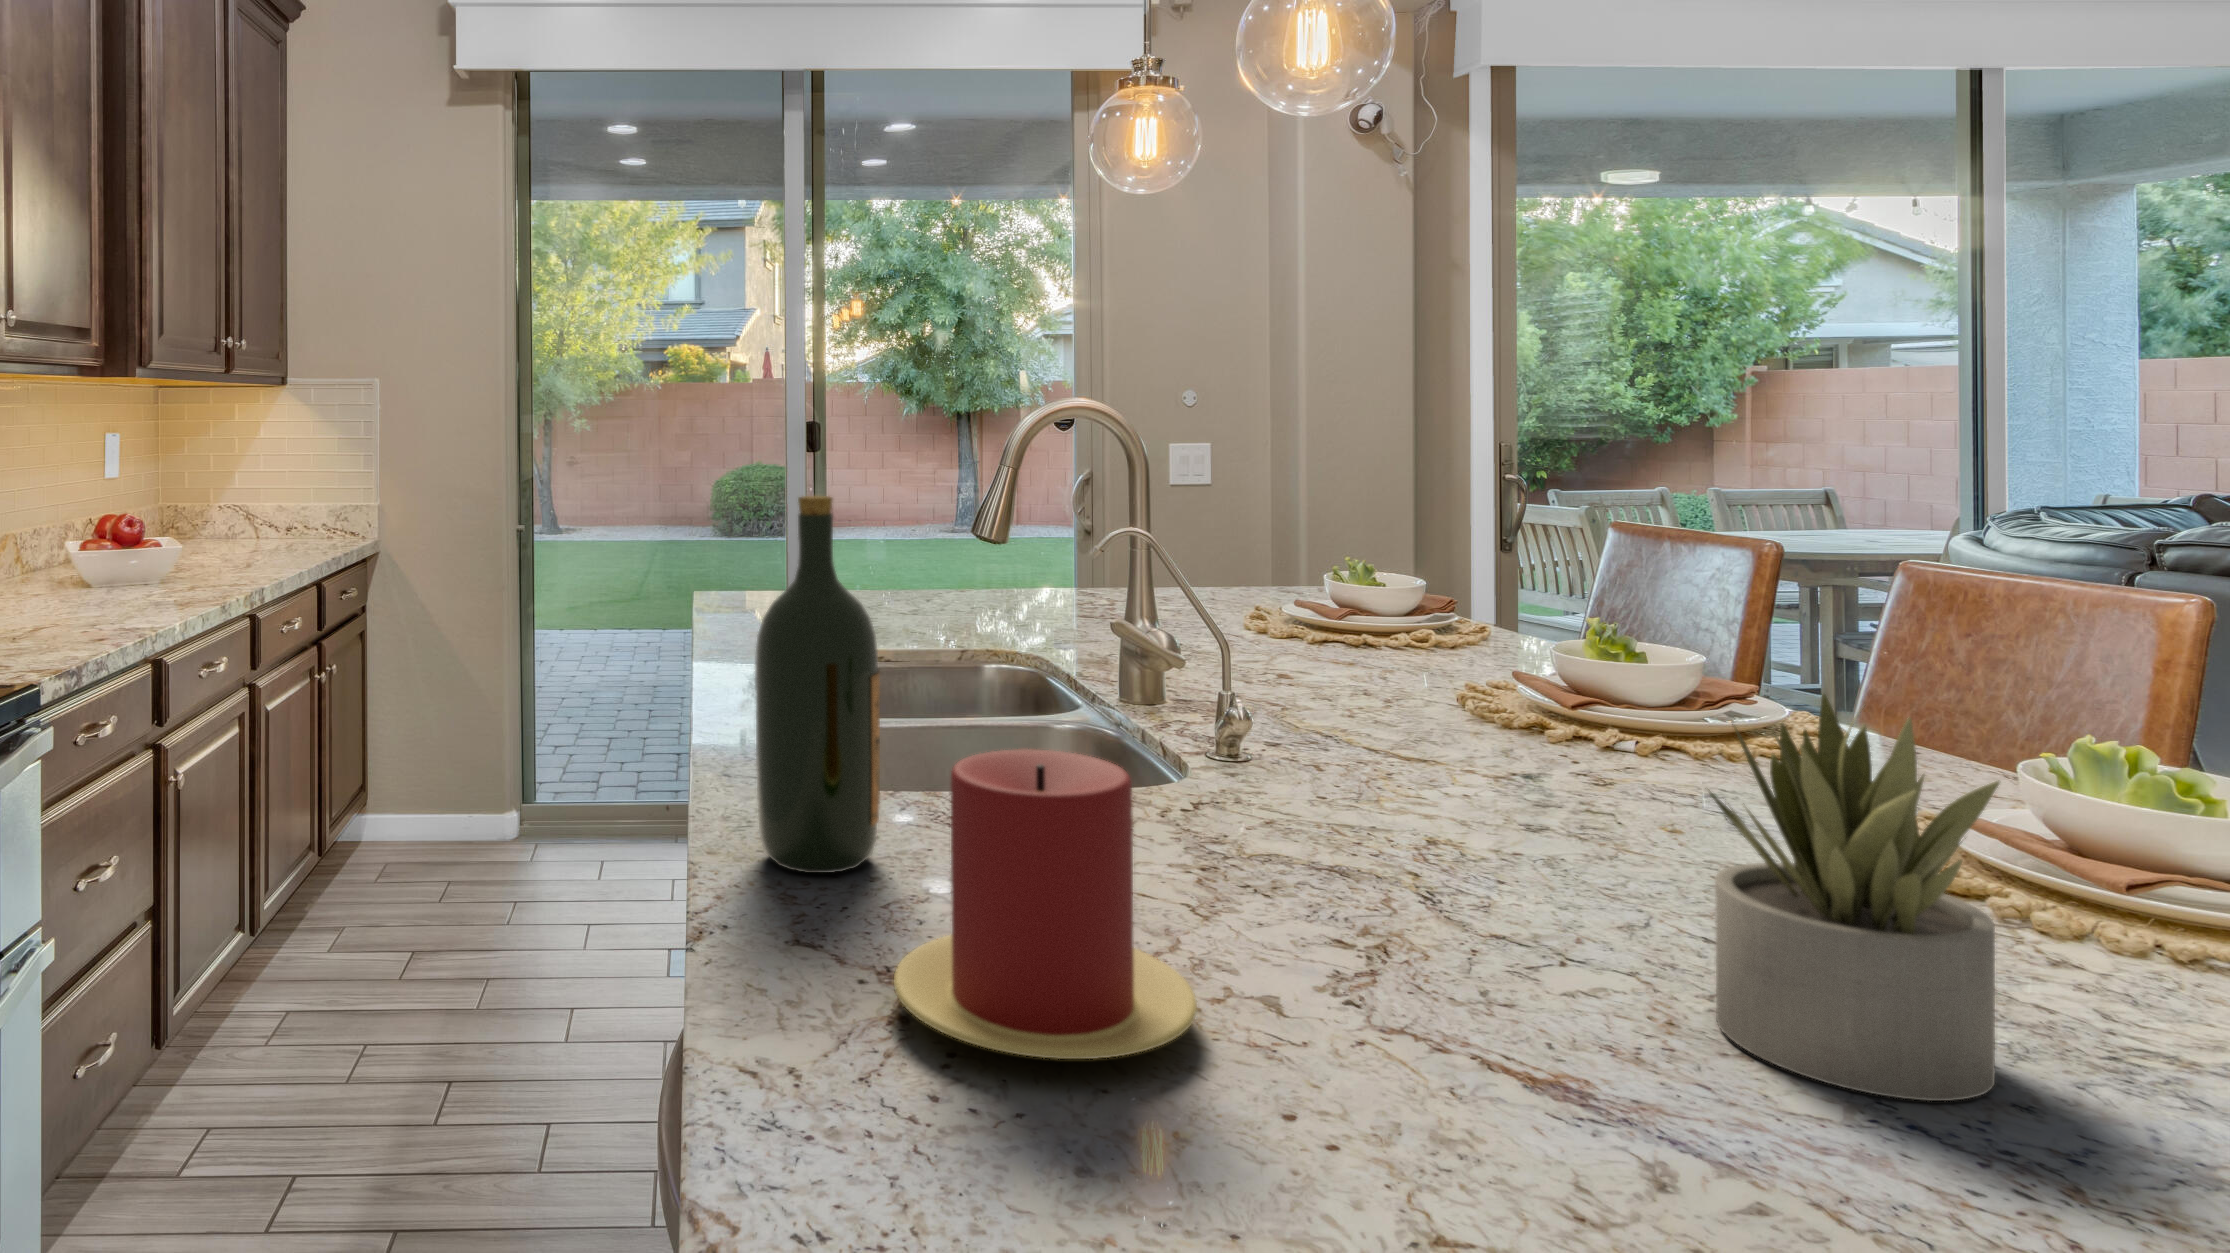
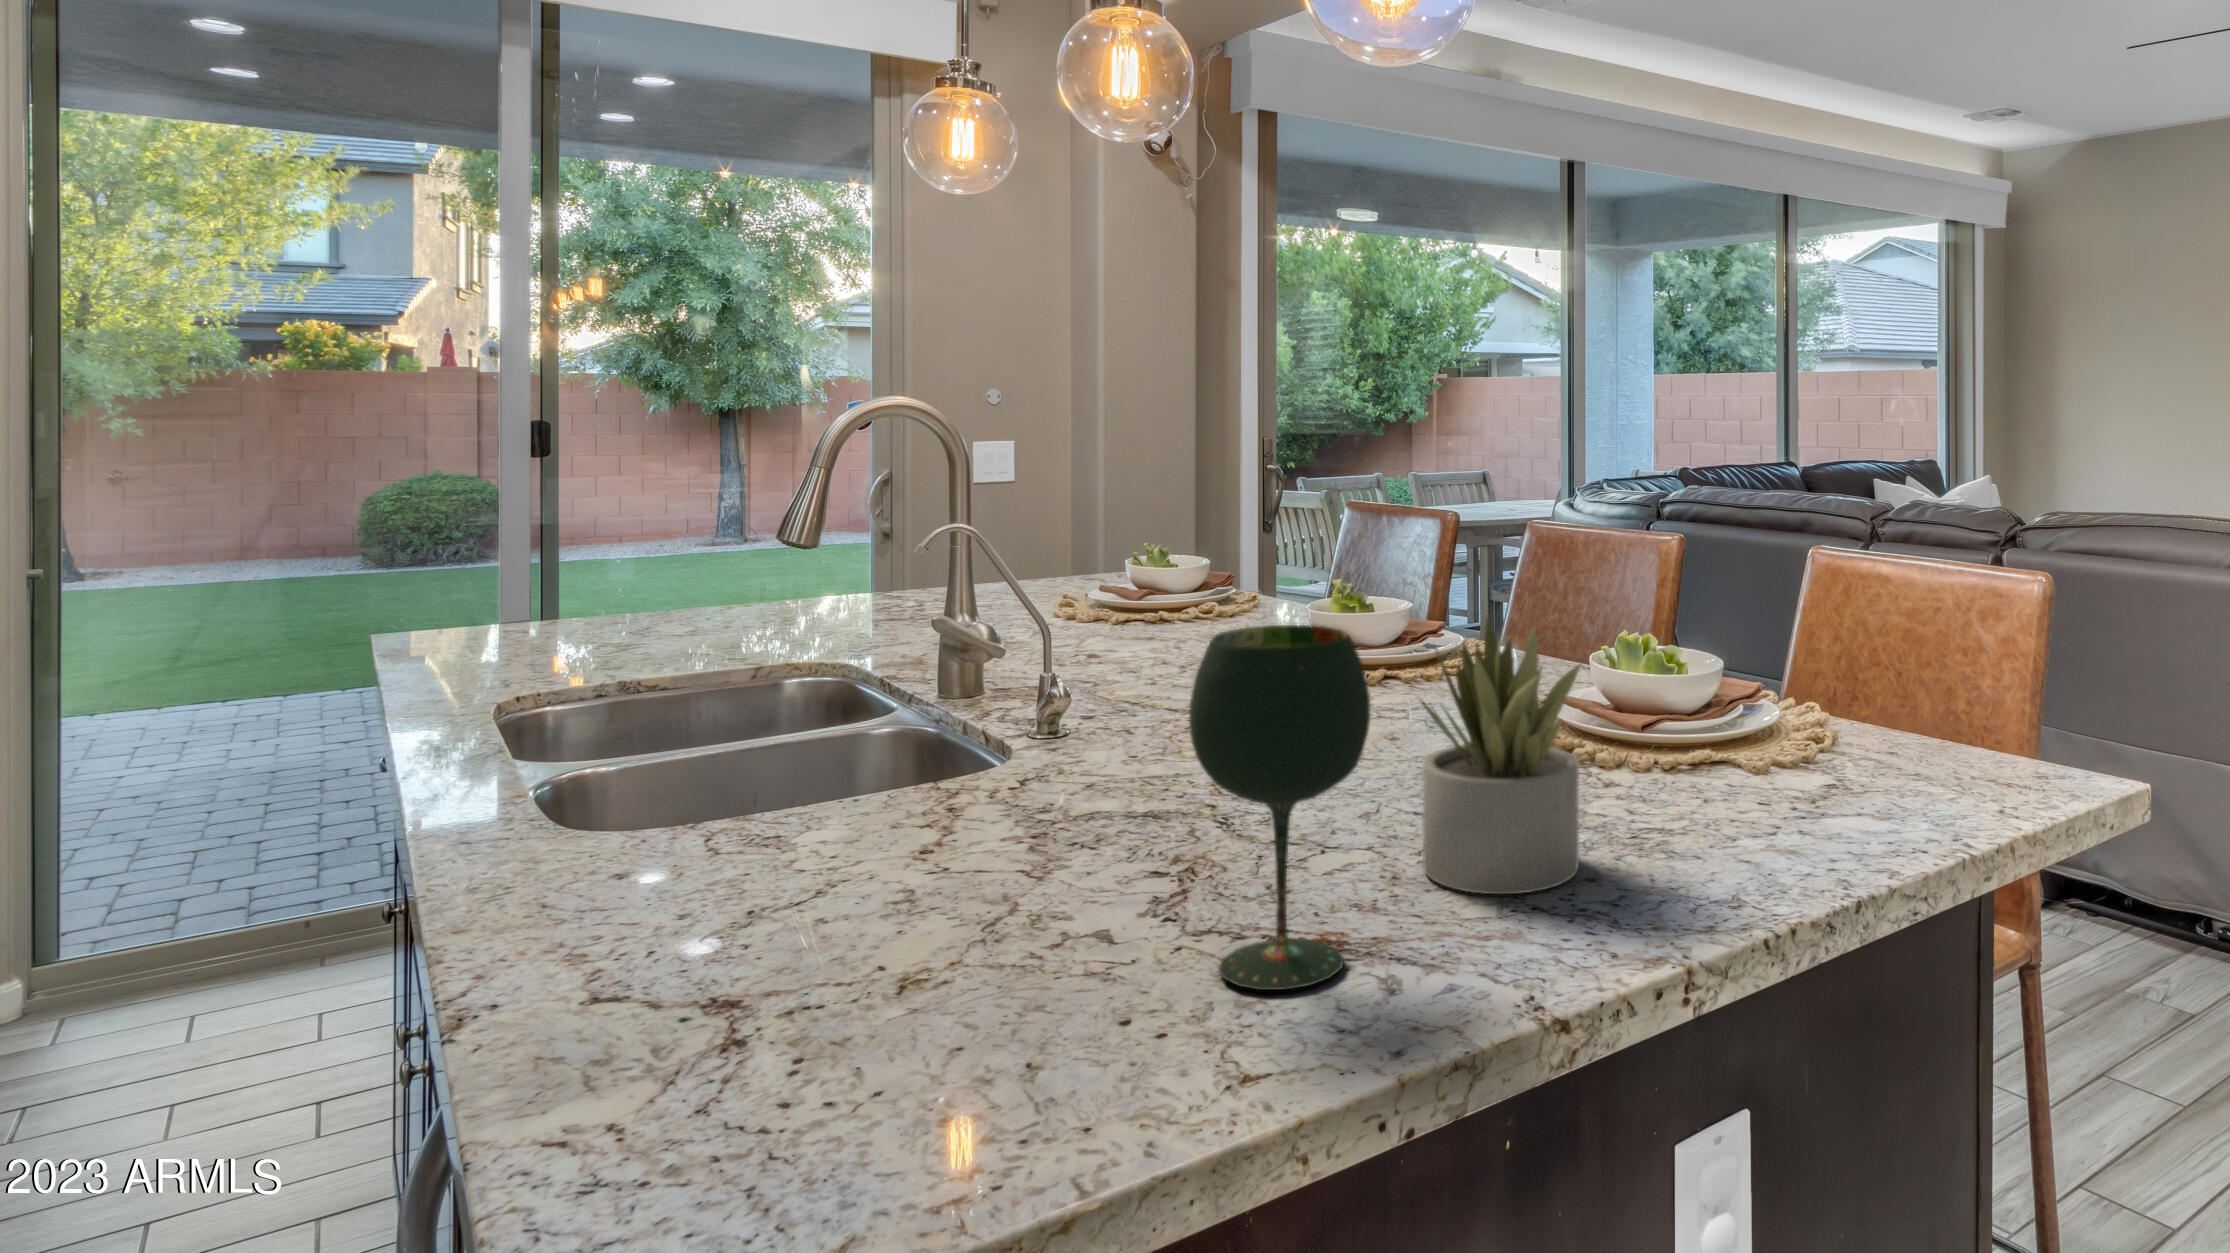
wine bottle: present [755,496,880,873] -> none [519,505,683,930]
wine glass: none [1371,675,1627,1143] -> present [1189,625,1371,990]
candle: present [894,749,1197,1059] -> none [727,742,1041,1040]

